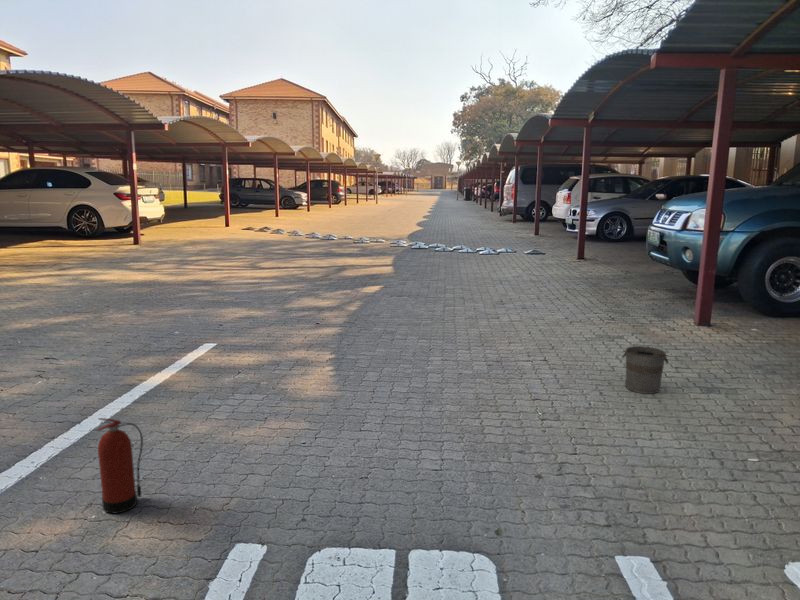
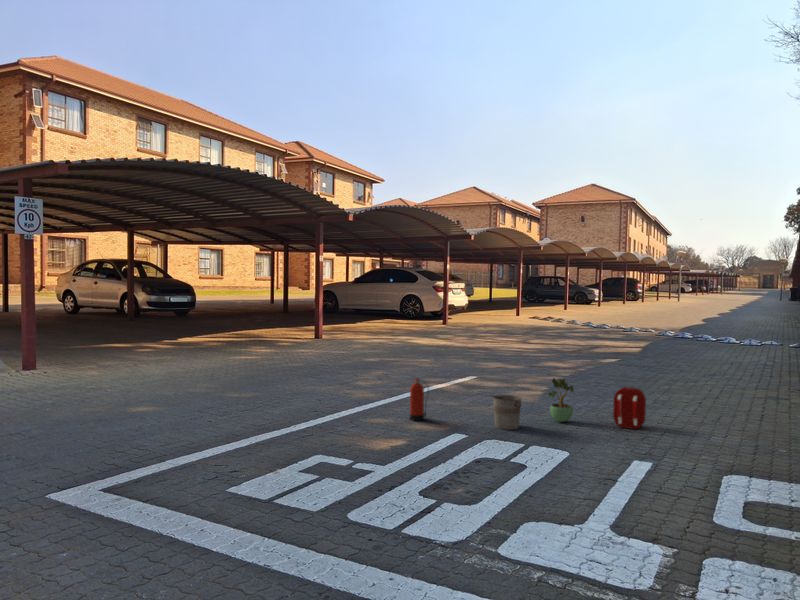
bucket: present [622,346,668,394] -> present [493,395,521,430]
potted plant: none [378,376,429,452] -> present [549,378,574,422]
backpack: none [485,378,540,448] -> present [613,387,646,429]

